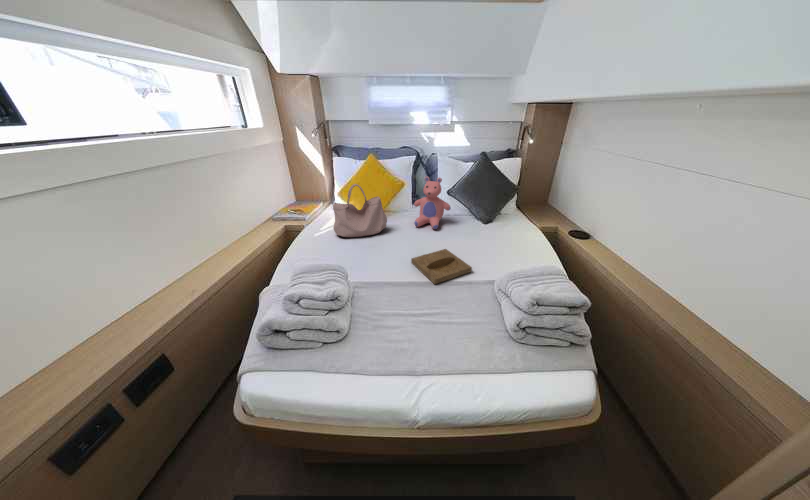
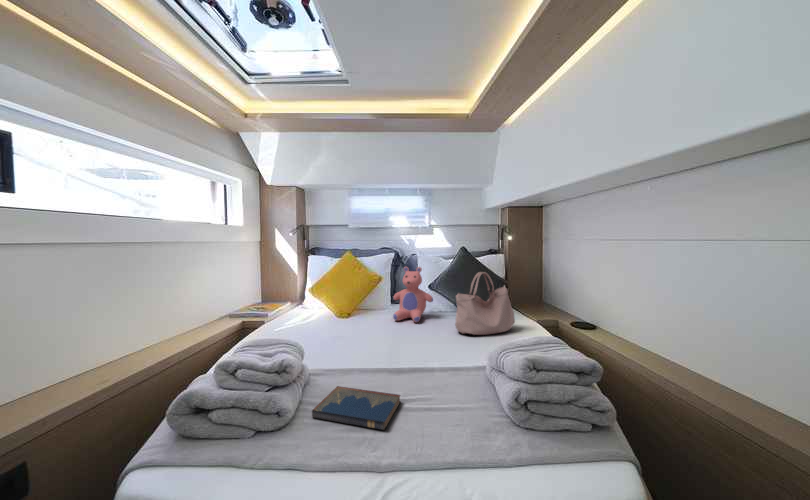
handbag: present [333,184,387,237] -> present [455,272,515,335]
tray: present [411,249,472,284] -> none [386,336,458,369]
hardcover book: none [362,303,427,345] -> present [312,386,400,430]

